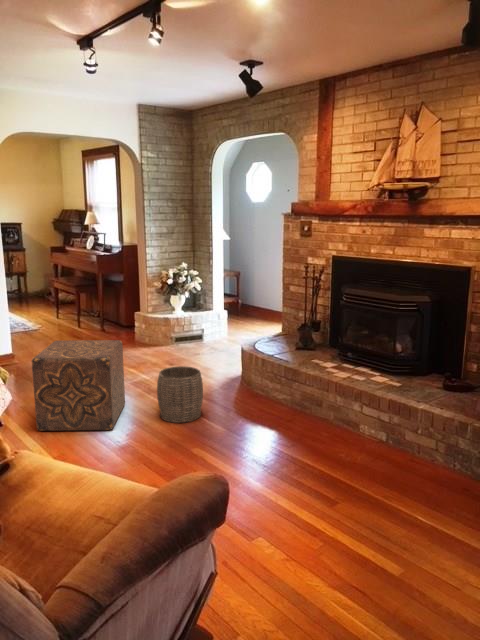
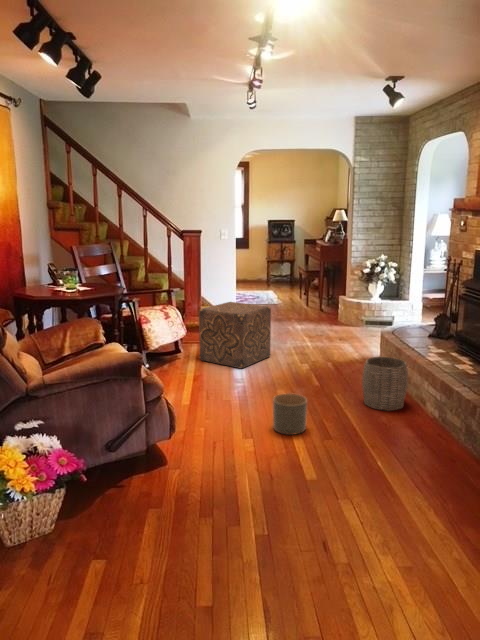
woven basket: present [157,366,203,423] -> present [362,357,408,411]
planter: none [253,452,297,509] -> present [273,393,307,435]

